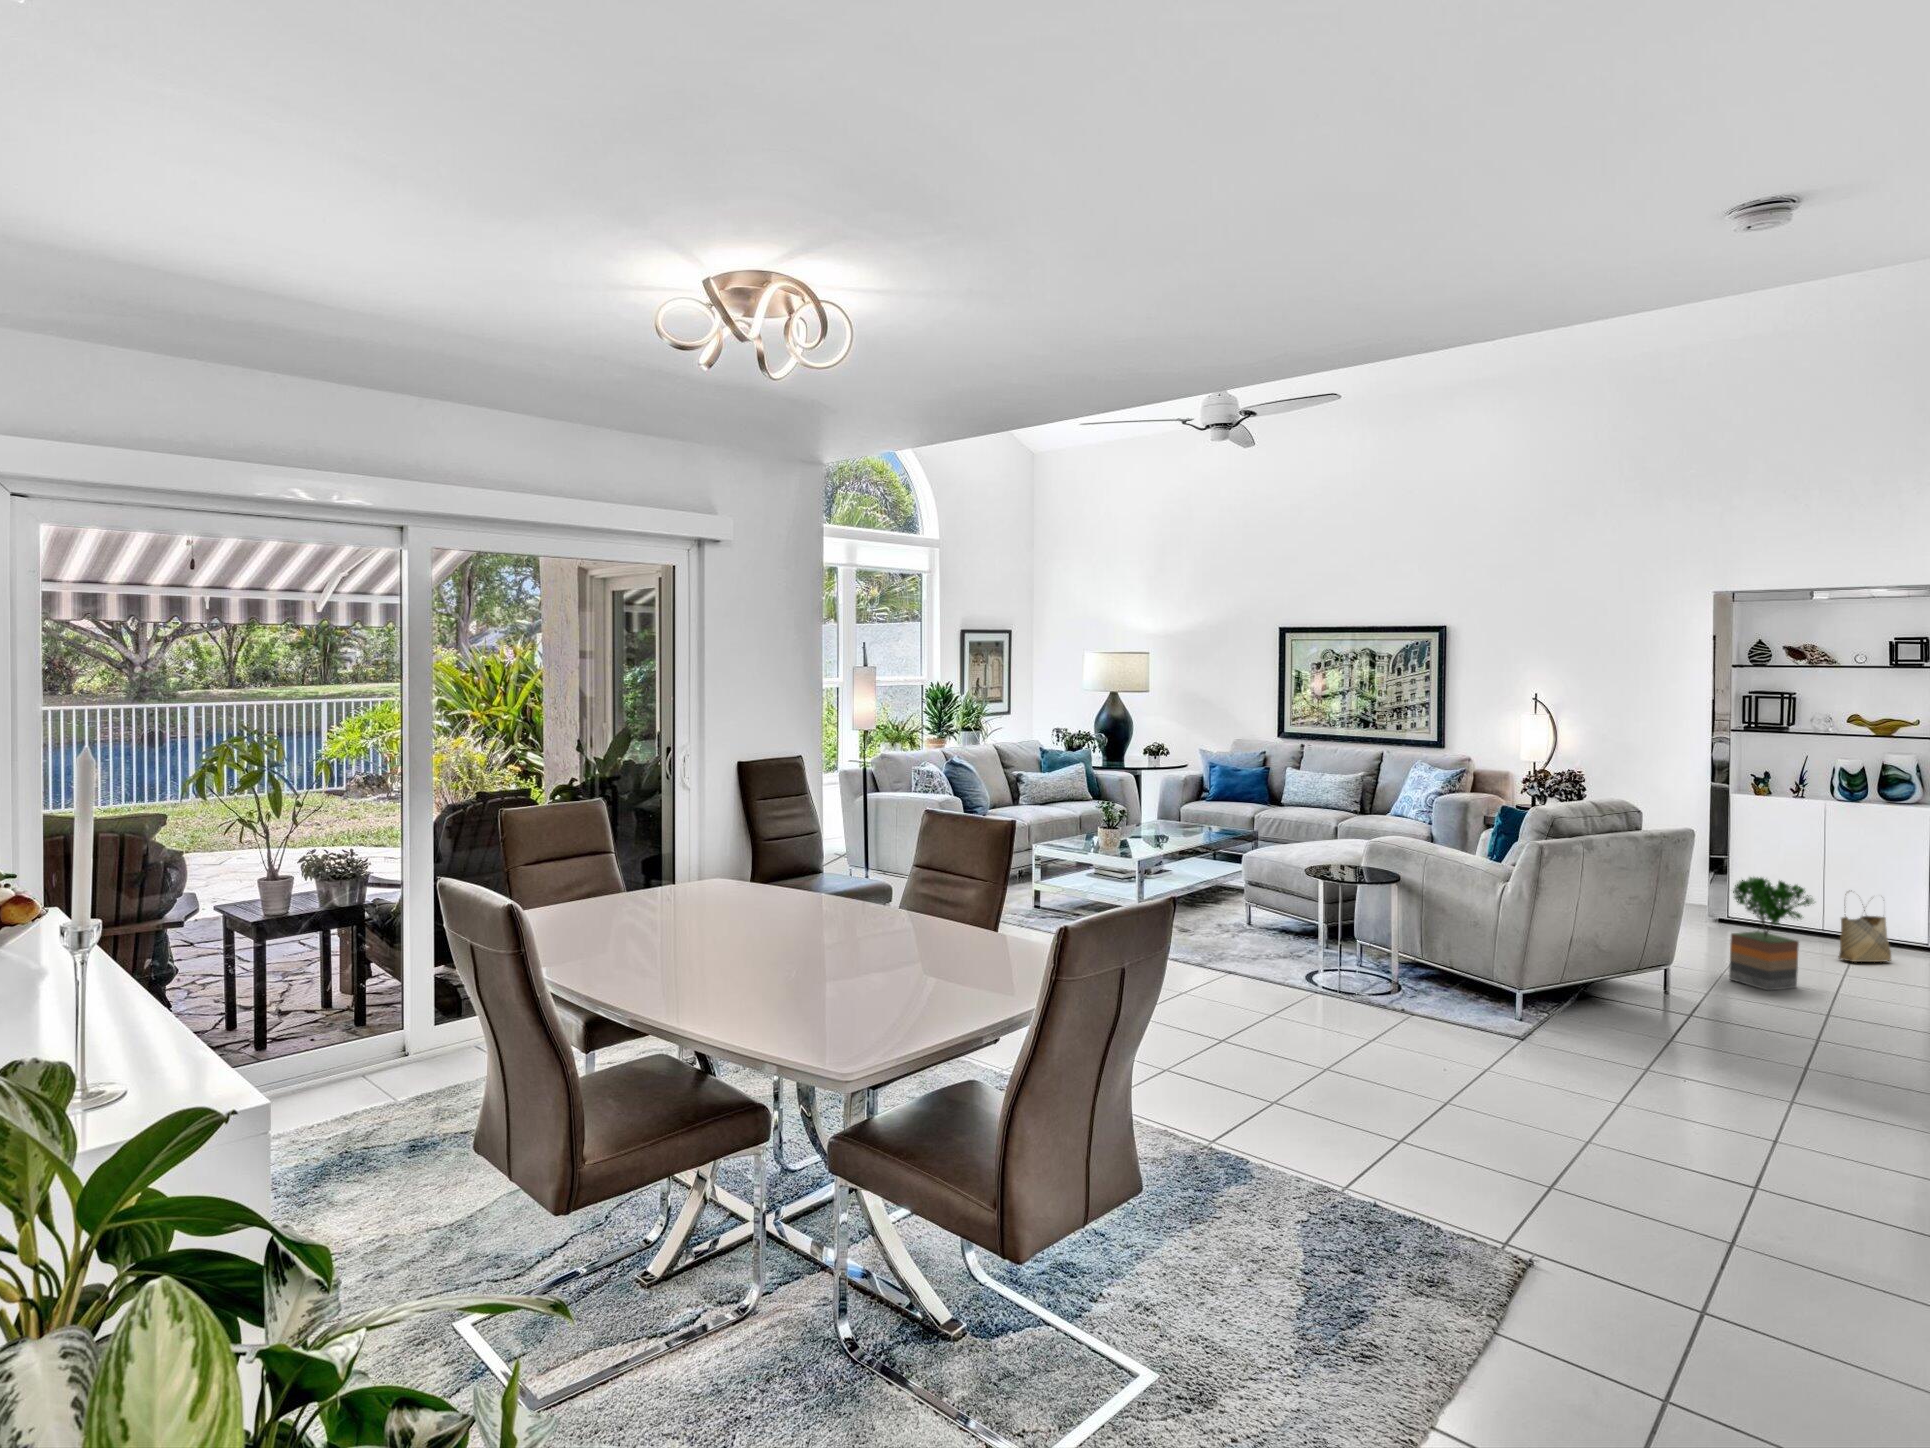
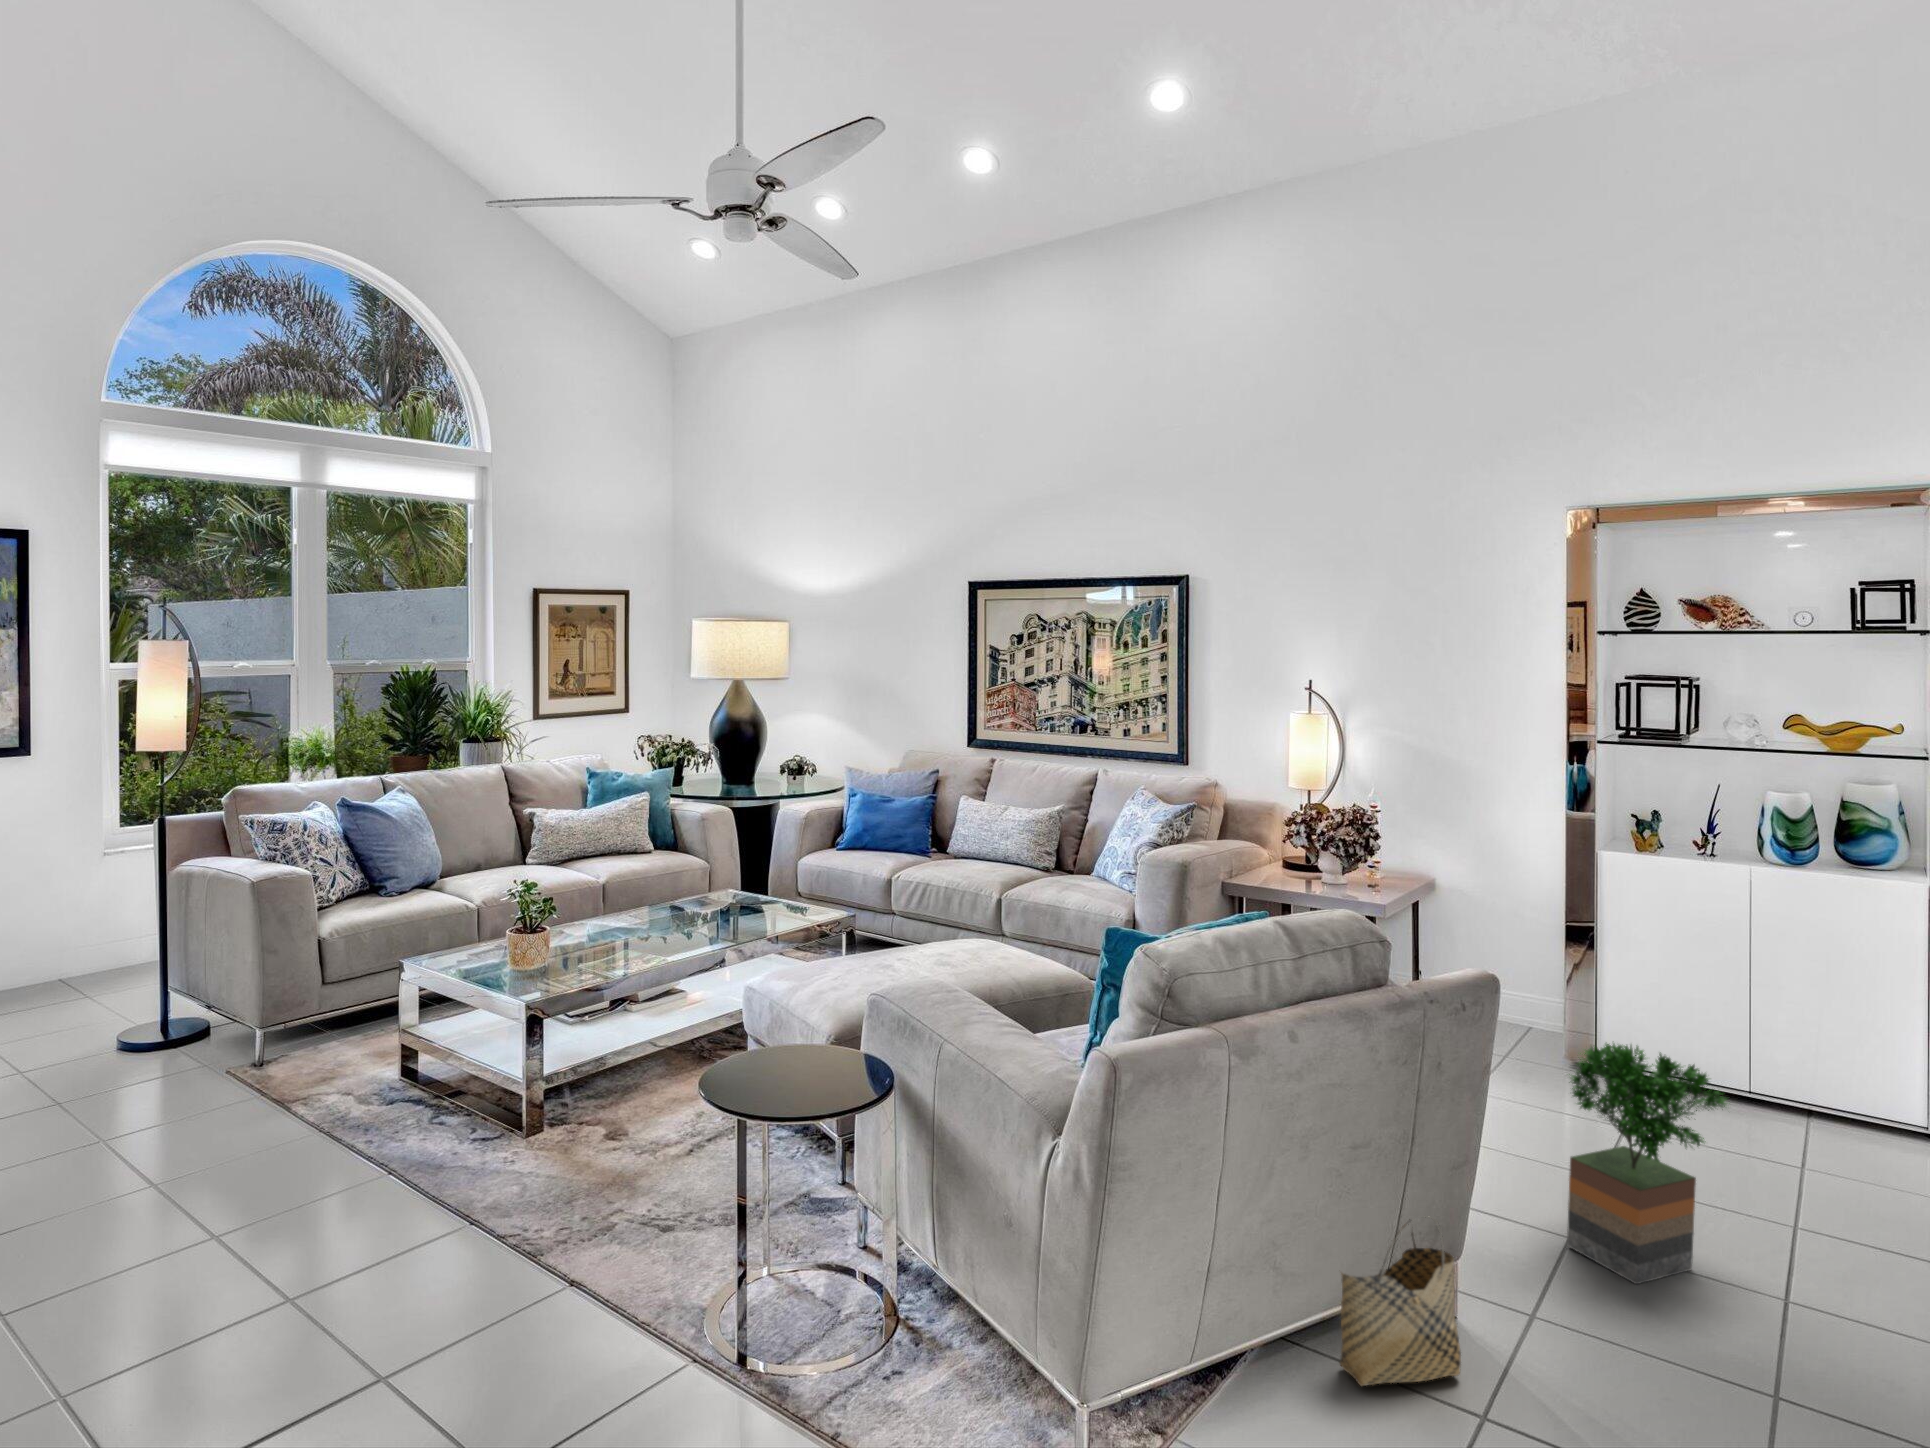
woven basket: present [1838,894,1891,962] -> present [1339,1217,1461,1386]

